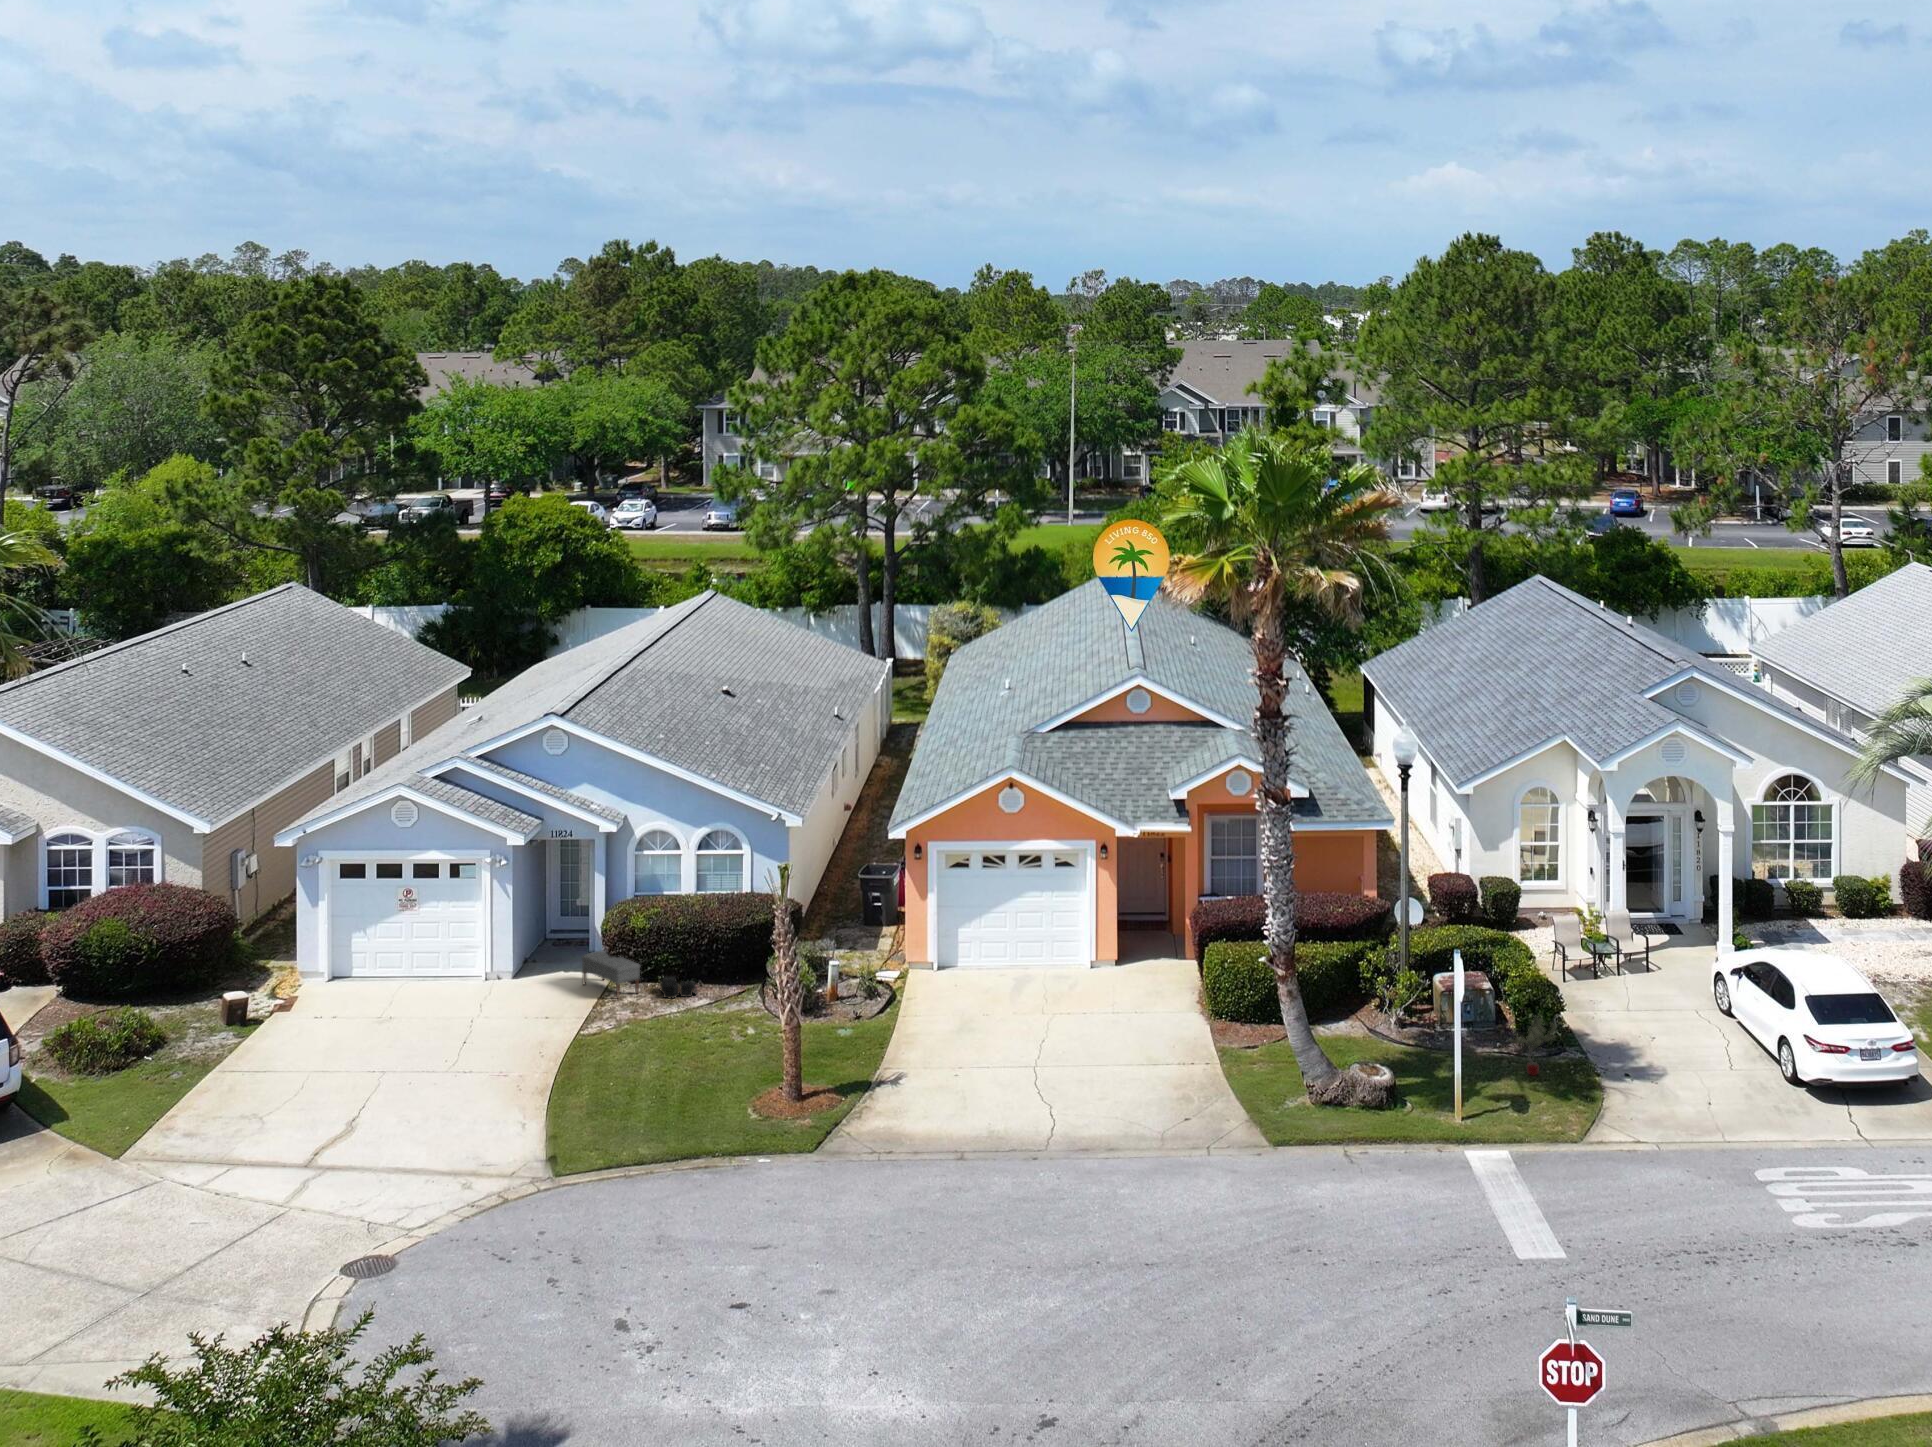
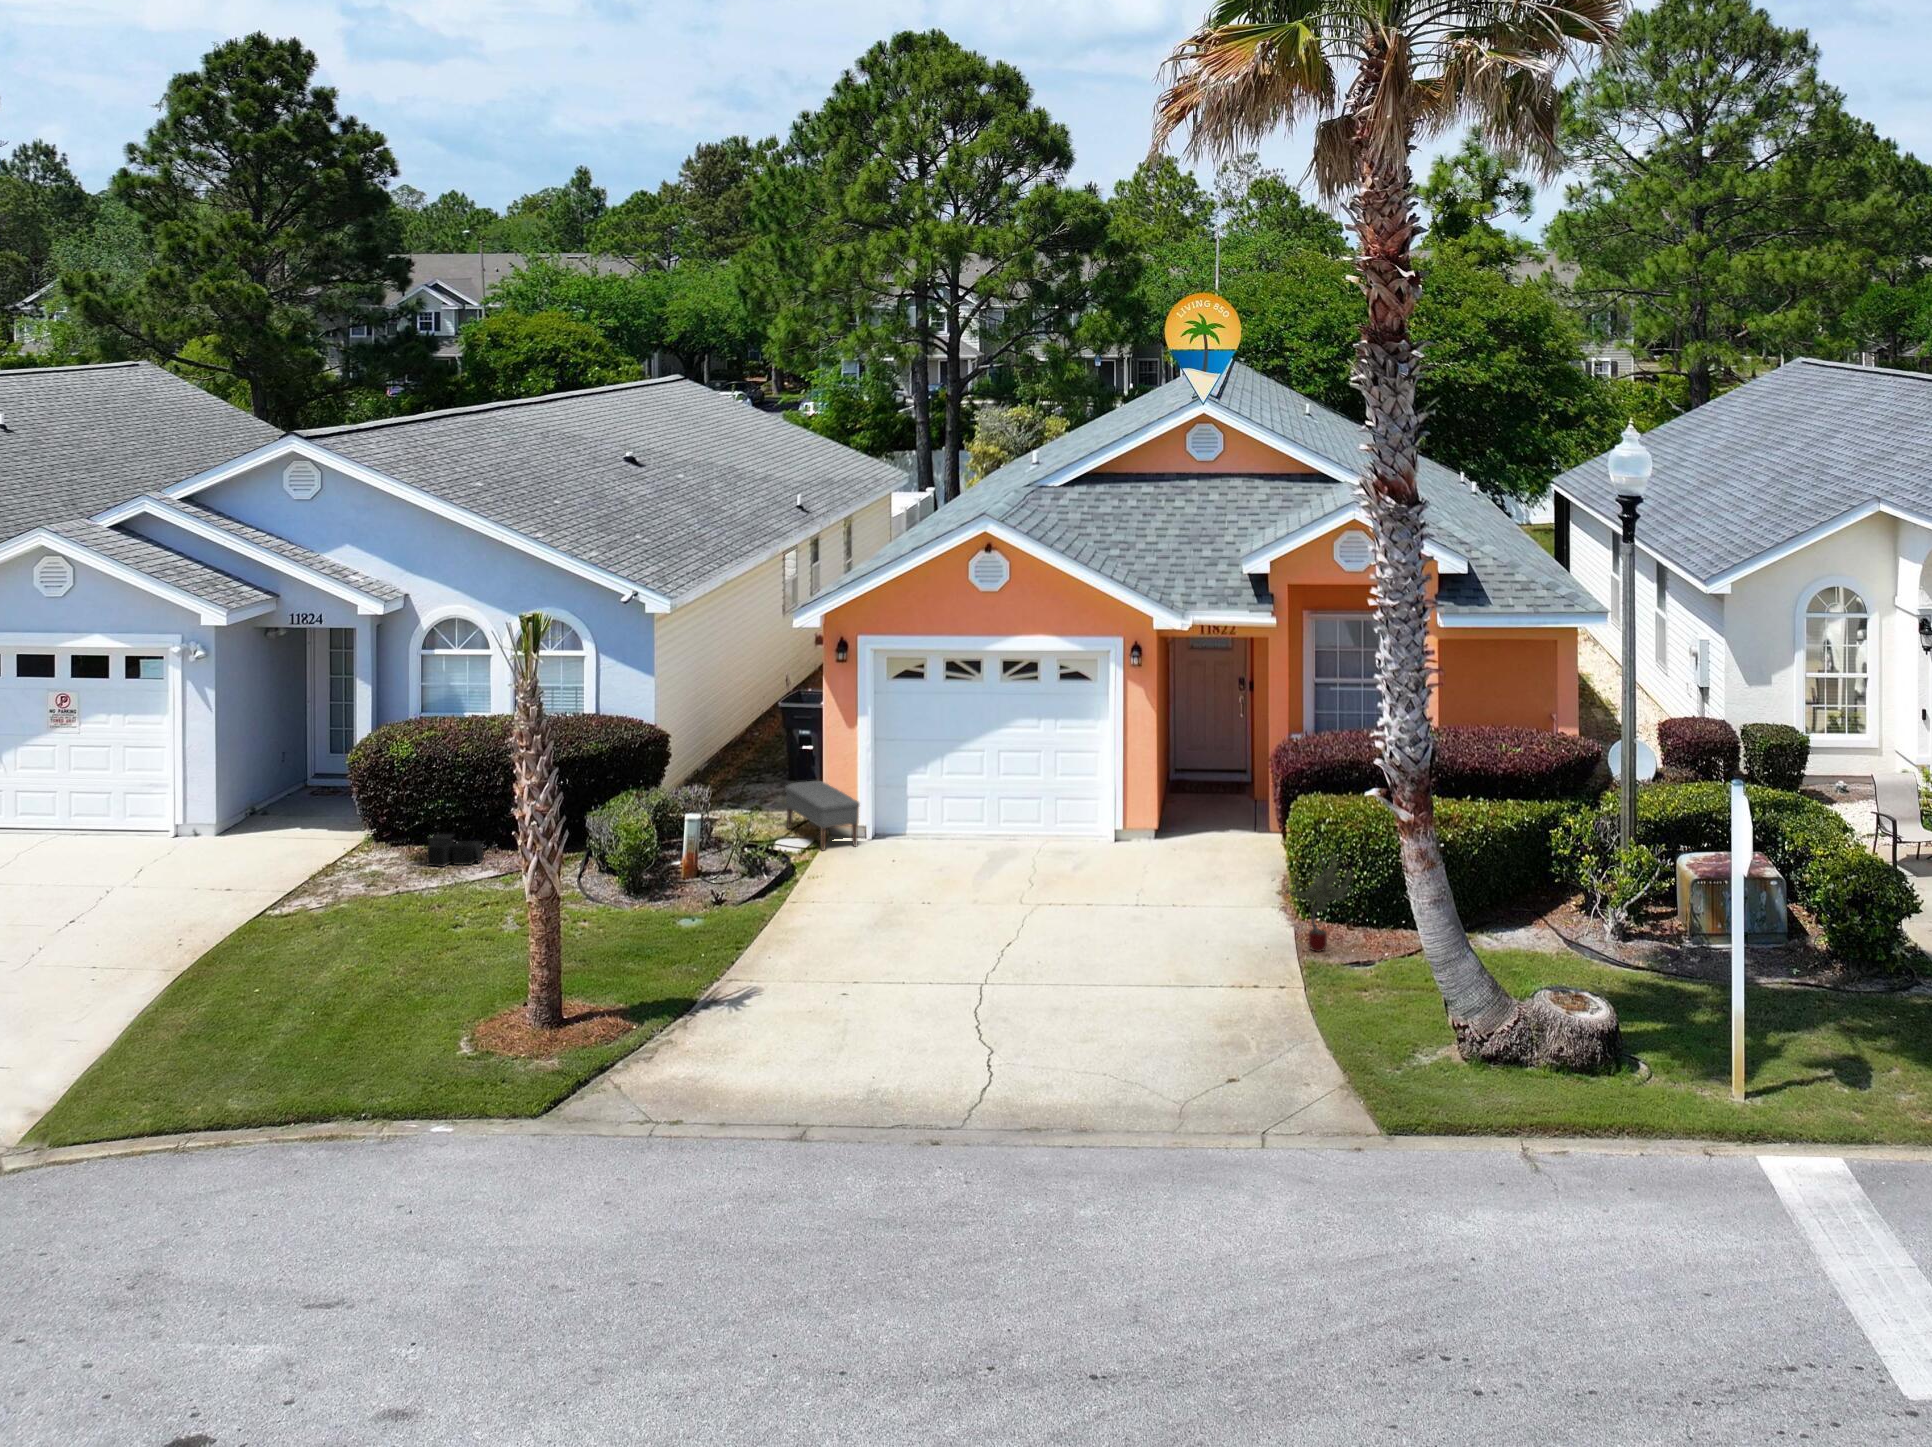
bench: present [582,951,640,998] -> present [785,780,860,851]
potted tree: present [1509,1018,1557,1076] -> present [1285,855,1352,952]

